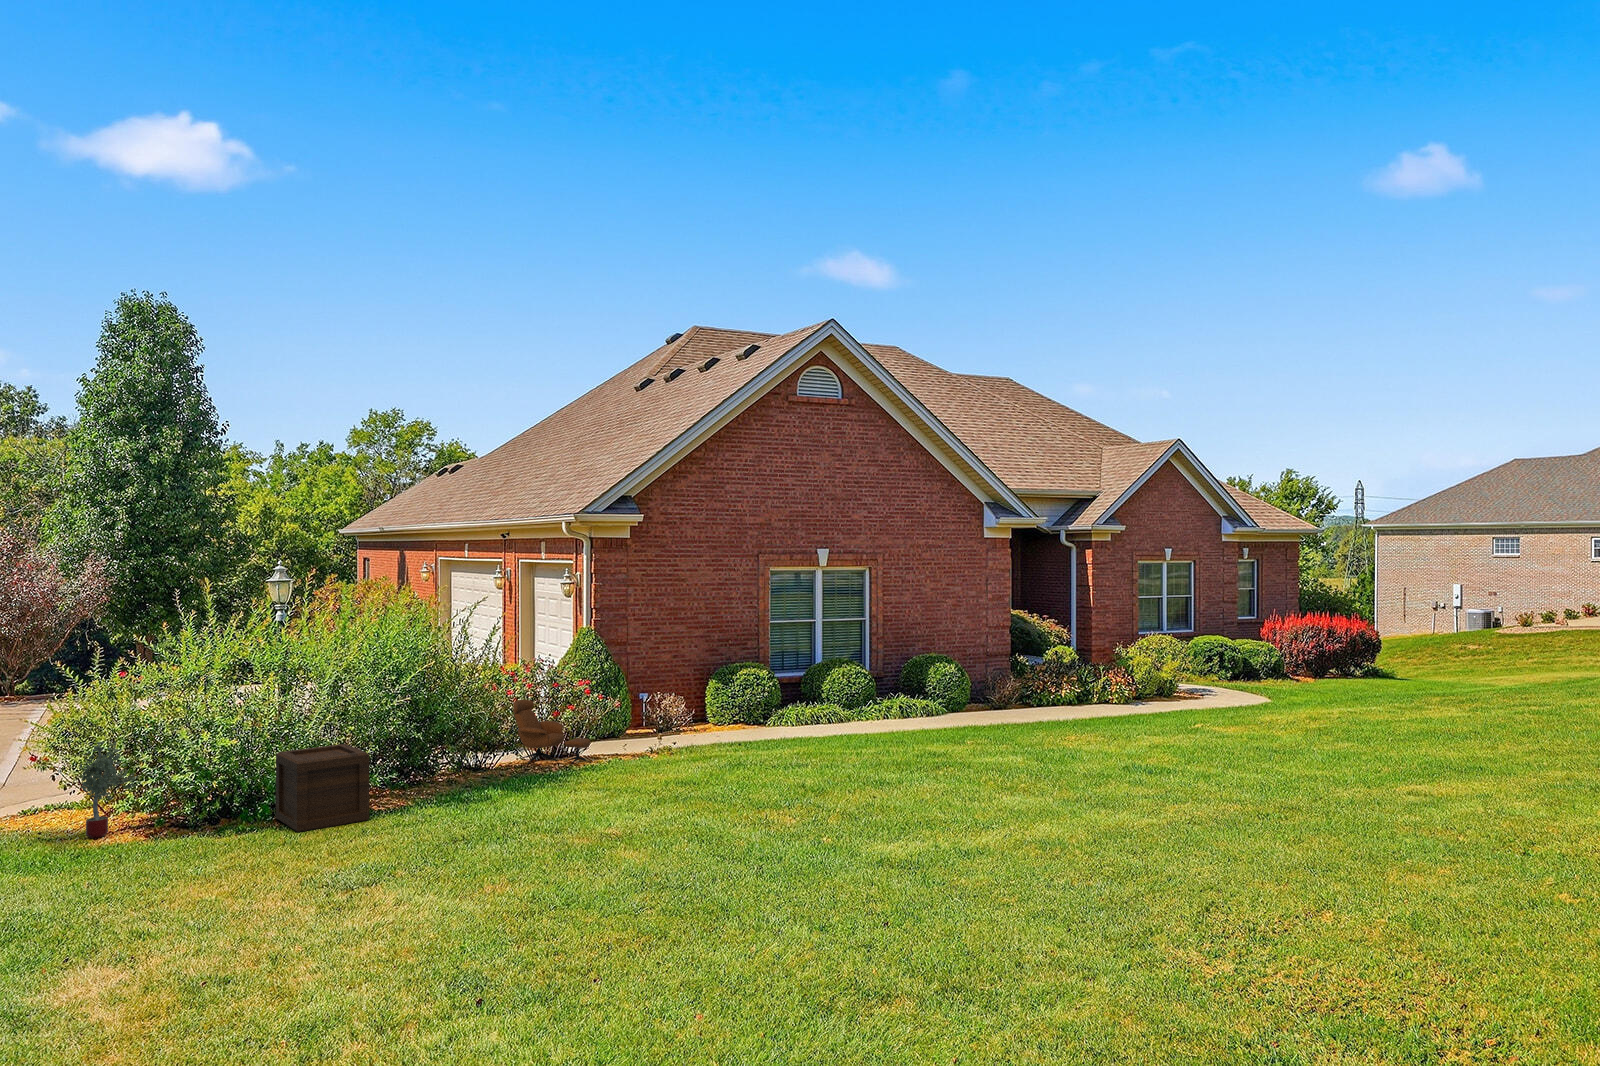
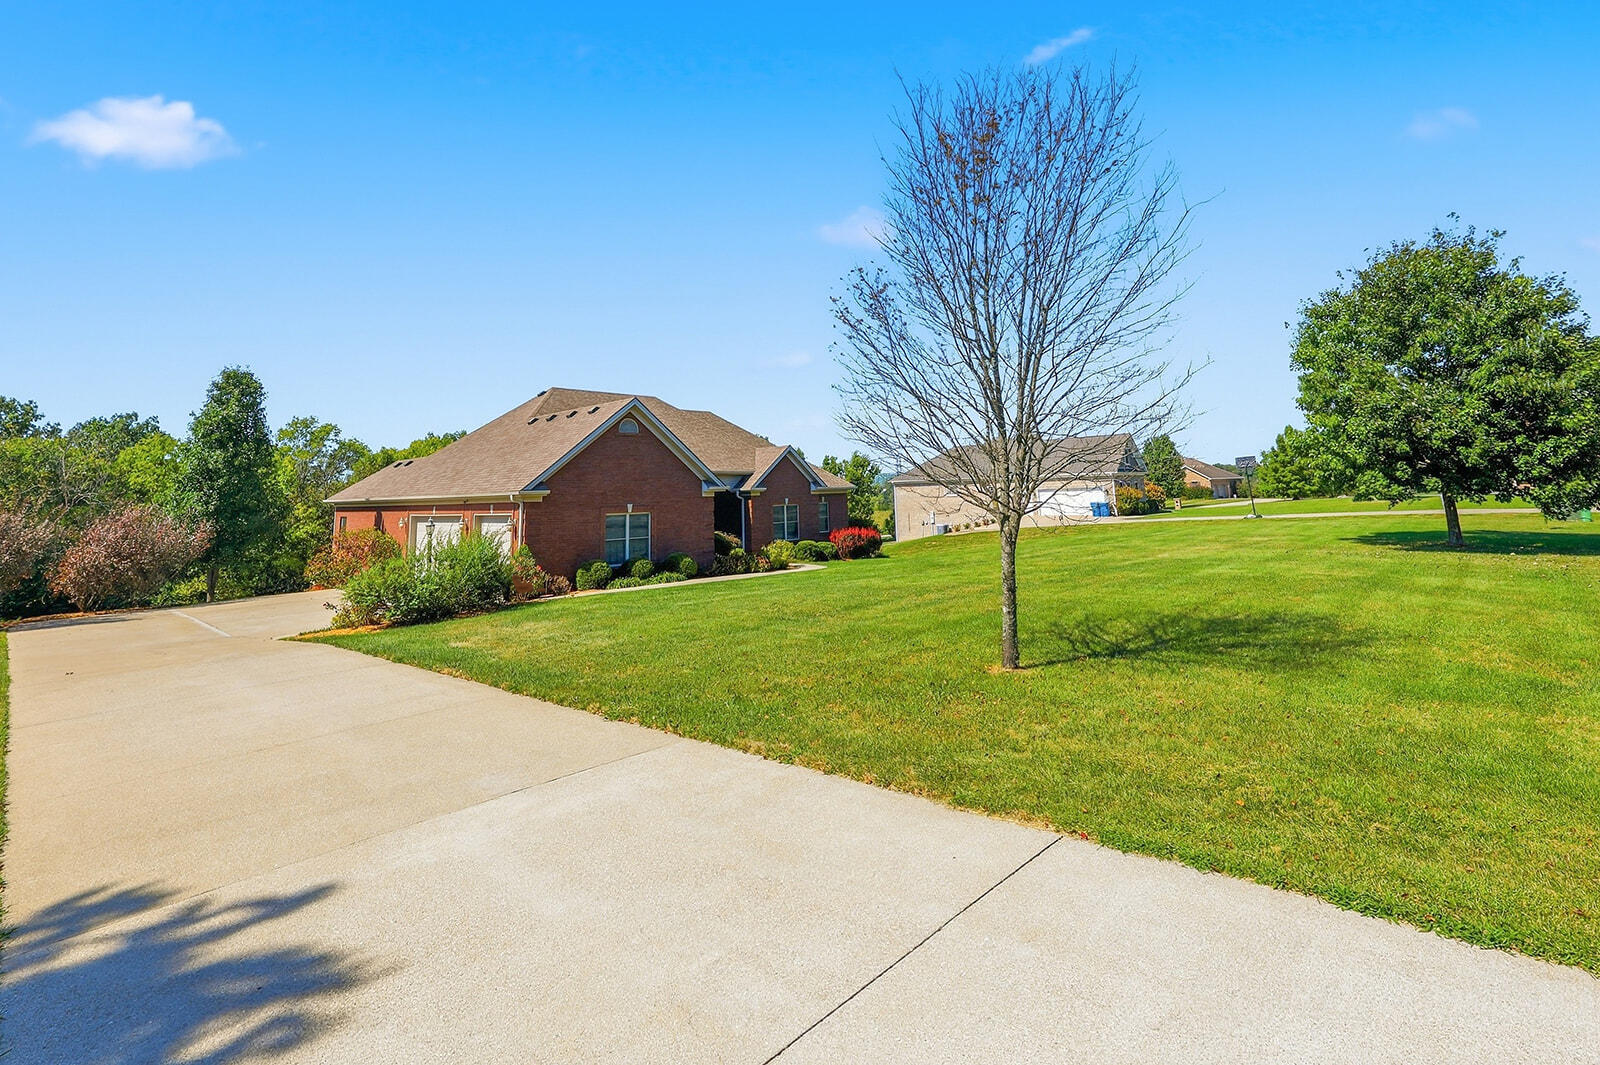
potted tree: present [79,742,137,838] -> none [366,591,390,627]
wooden crate: present [276,744,369,832] -> none [440,590,480,620]

